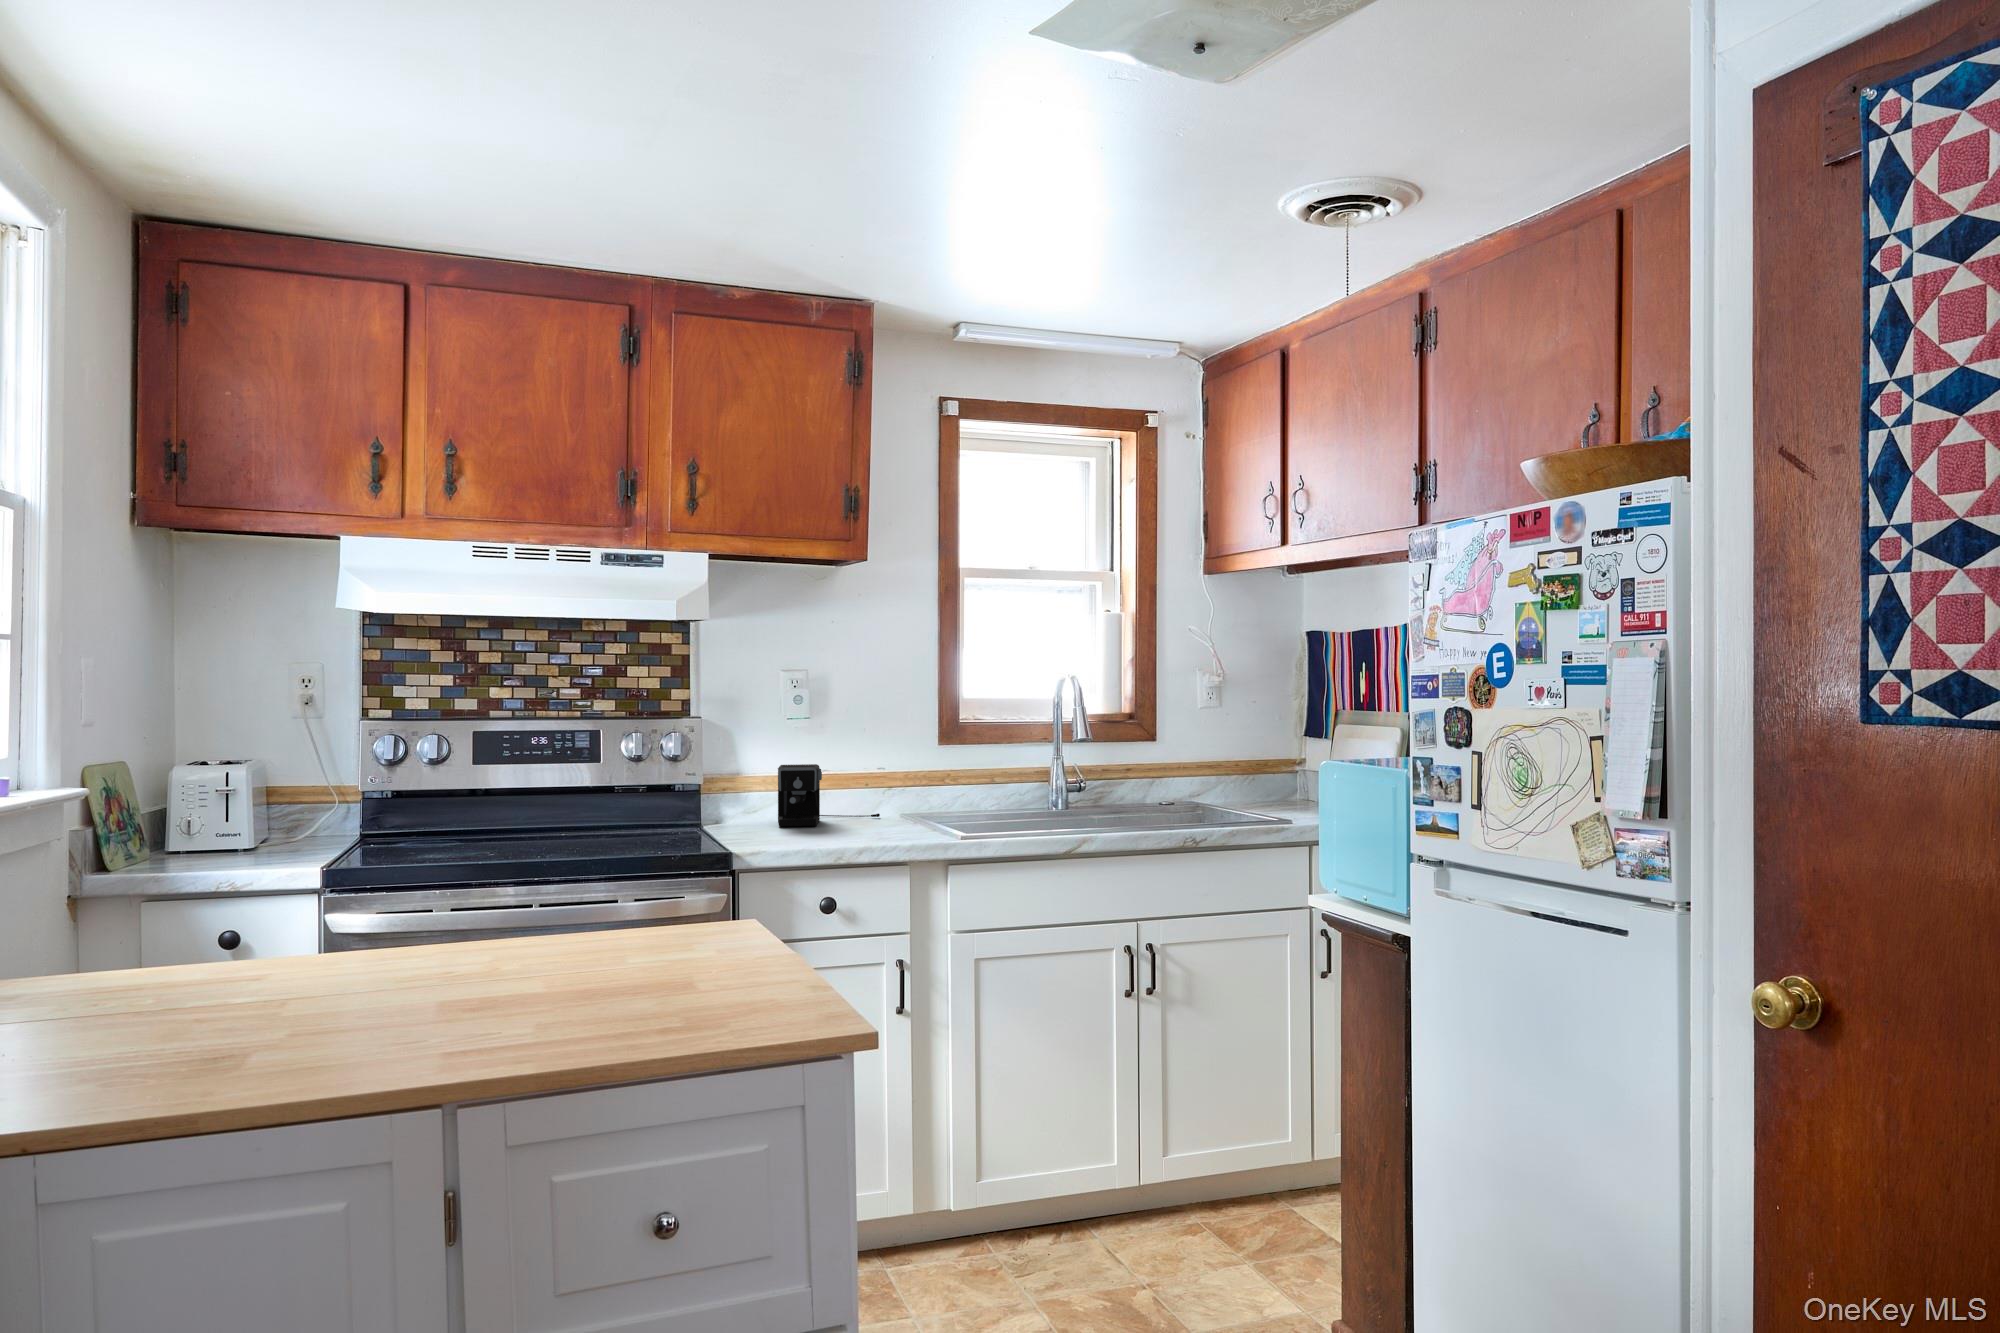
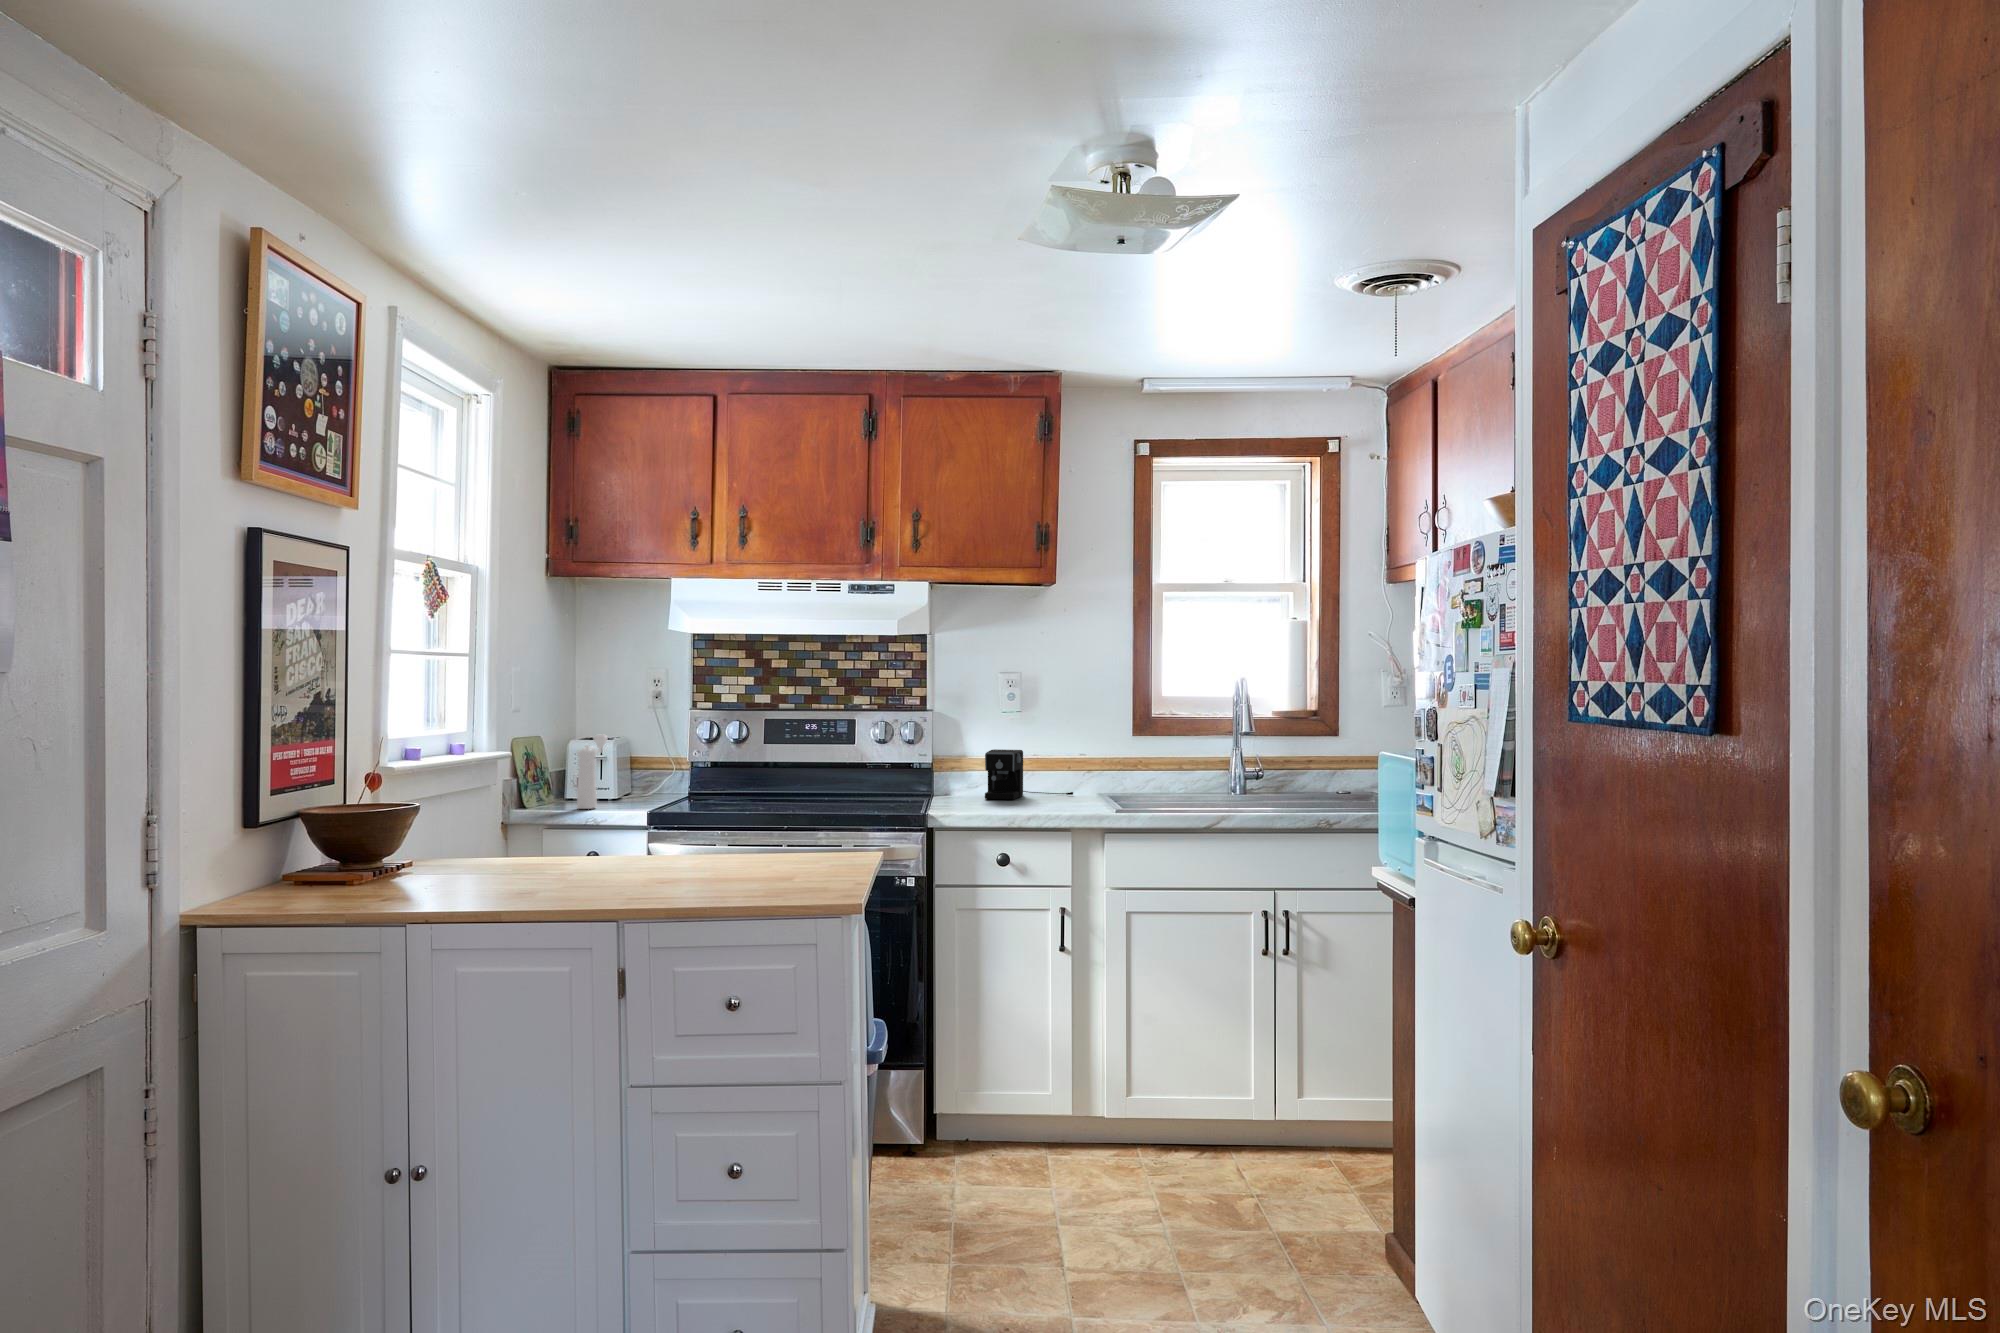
pepper mill: none [192,758,240,868] -> present [577,734,608,809]

